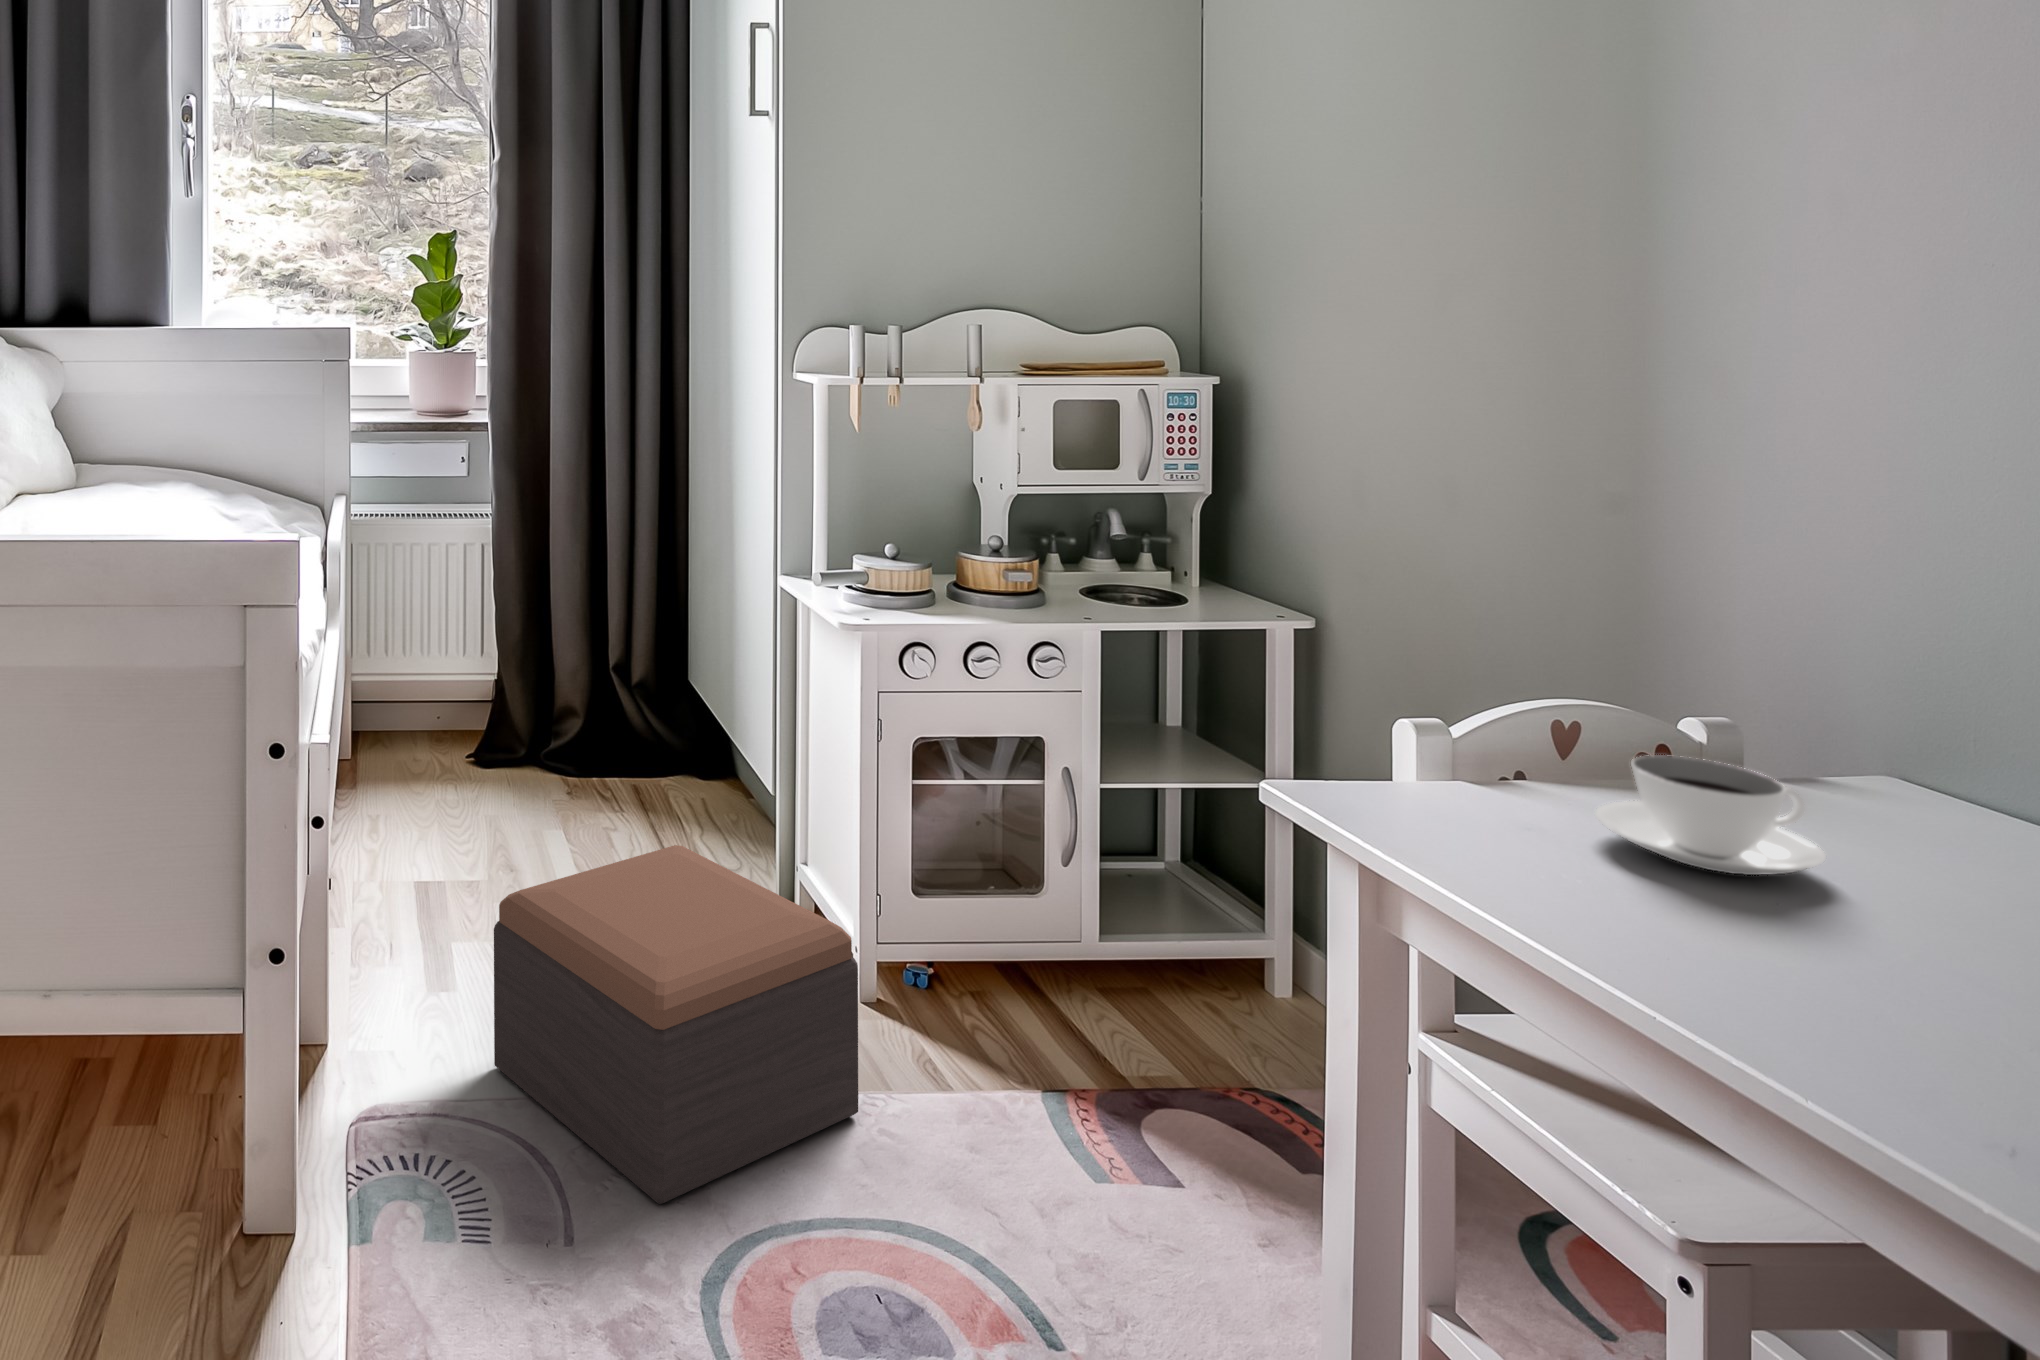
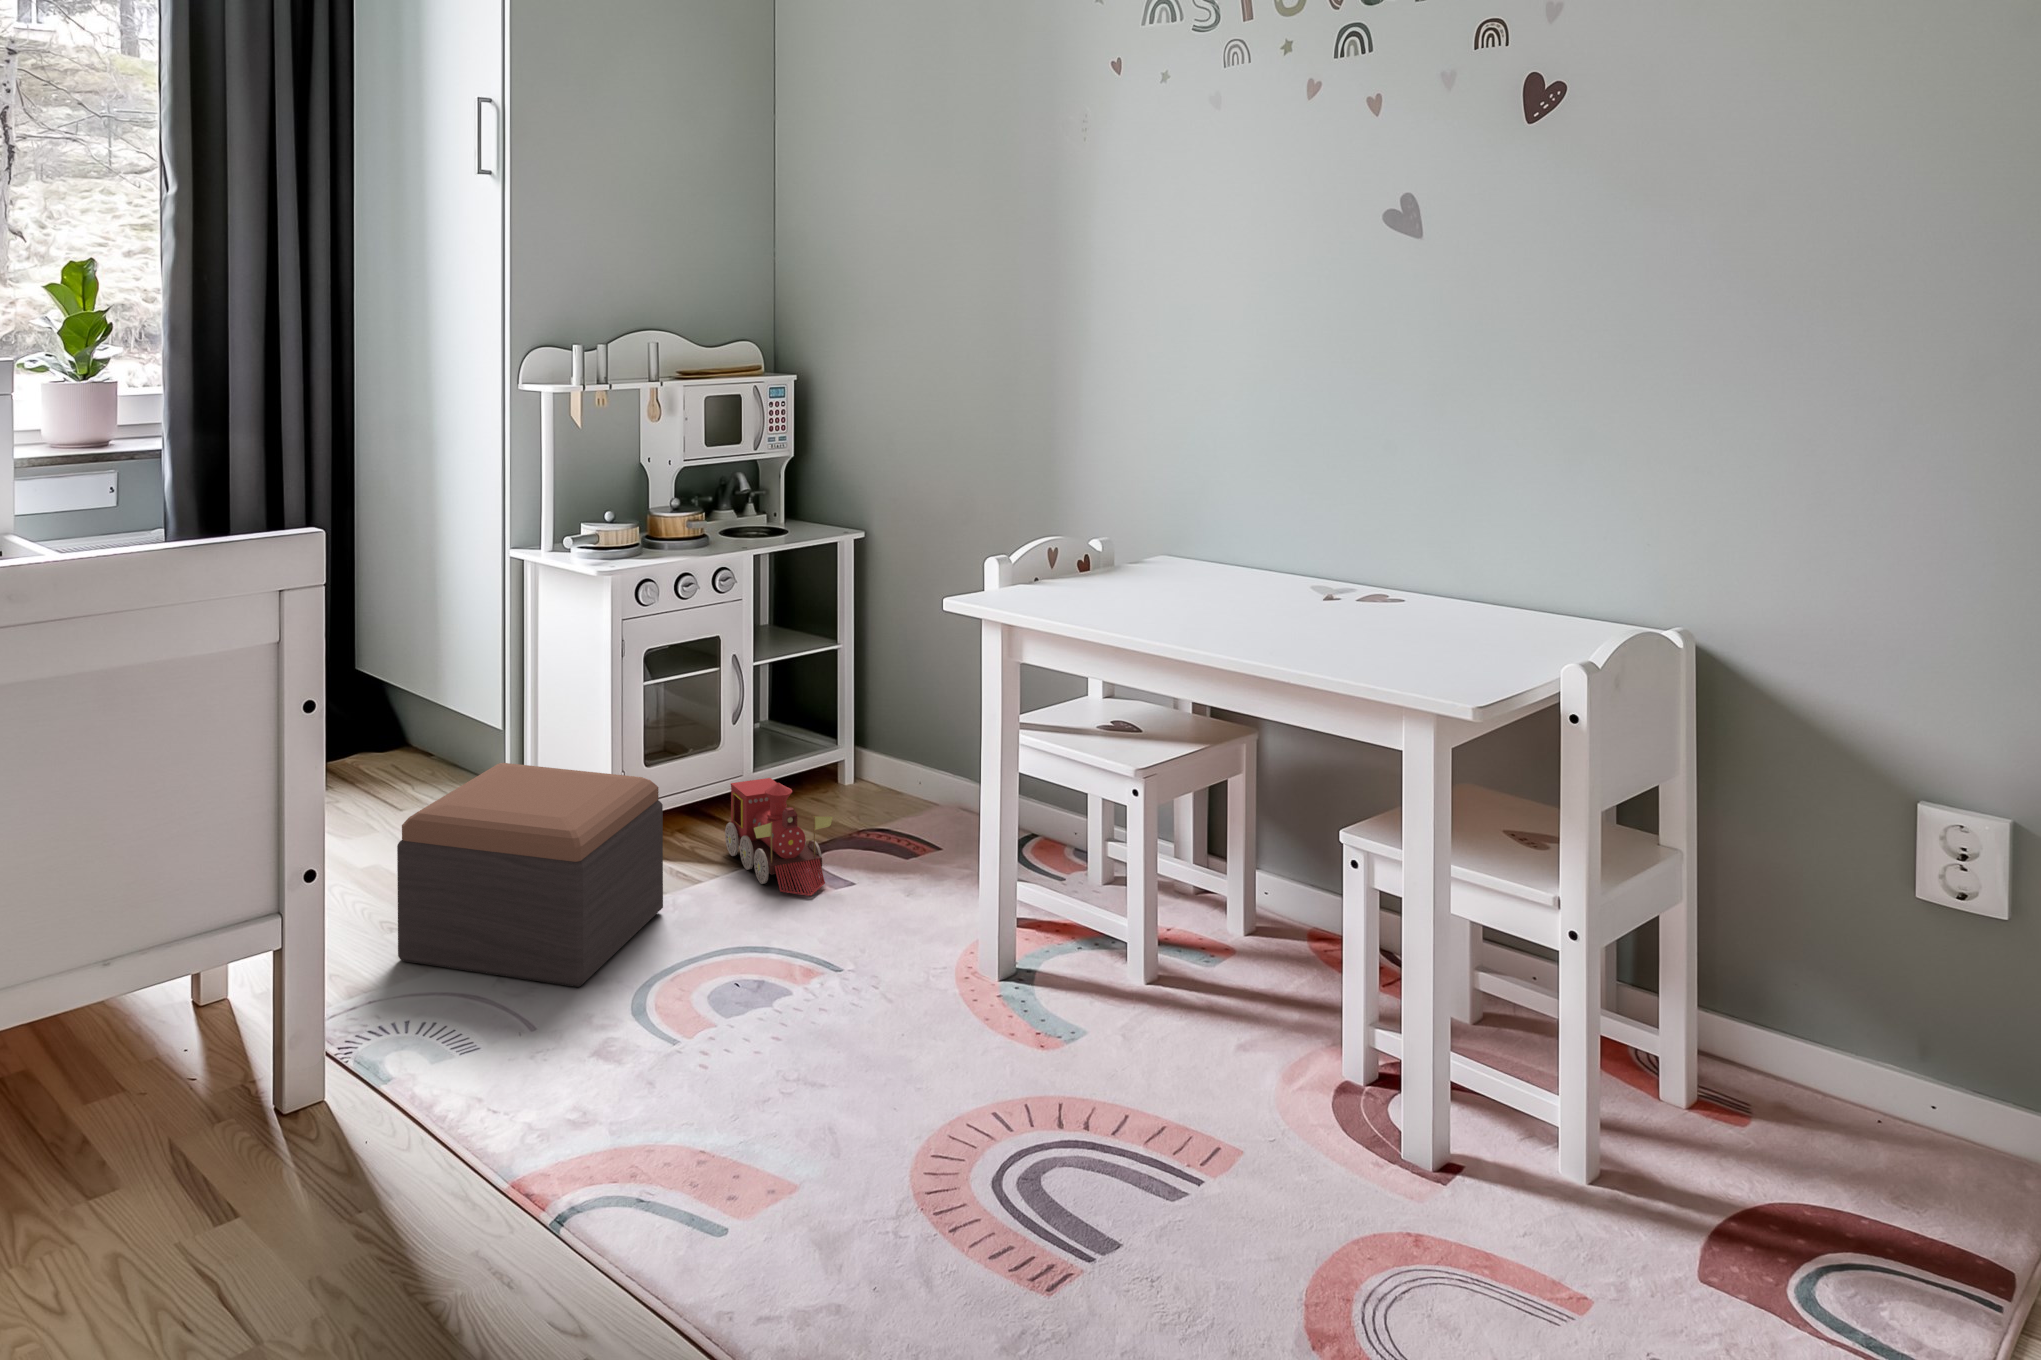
cup: present [1595,755,1826,875] -> none [1082,550,1166,598]
toy train: none [1015,949,1158,1176] -> present [725,778,833,896]

